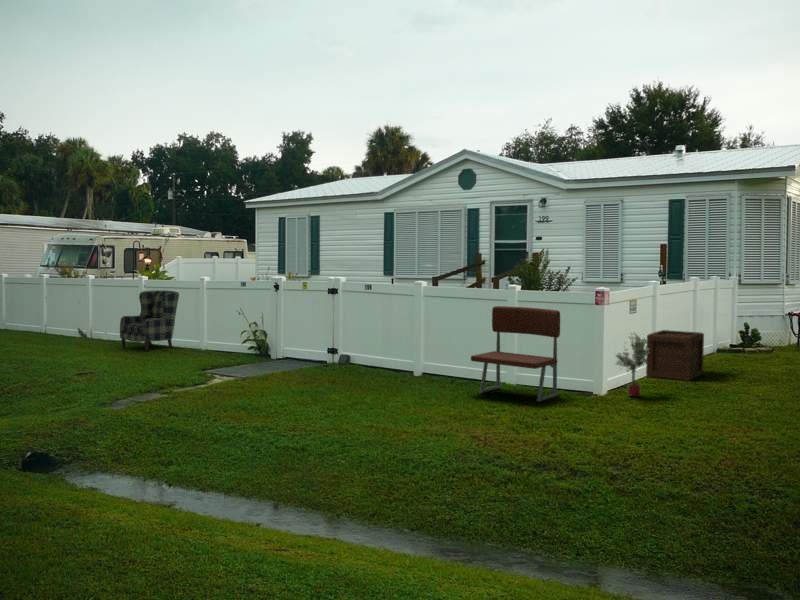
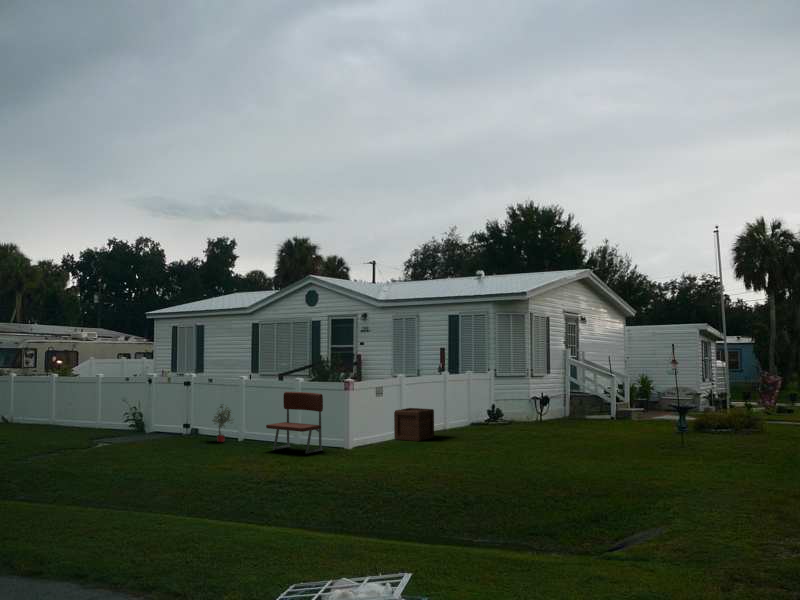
chair: present [120,290,179,352] -> none [34,385,80,431]
potted tree: present [616,333,649,397] -> present [212,405,234,443]

